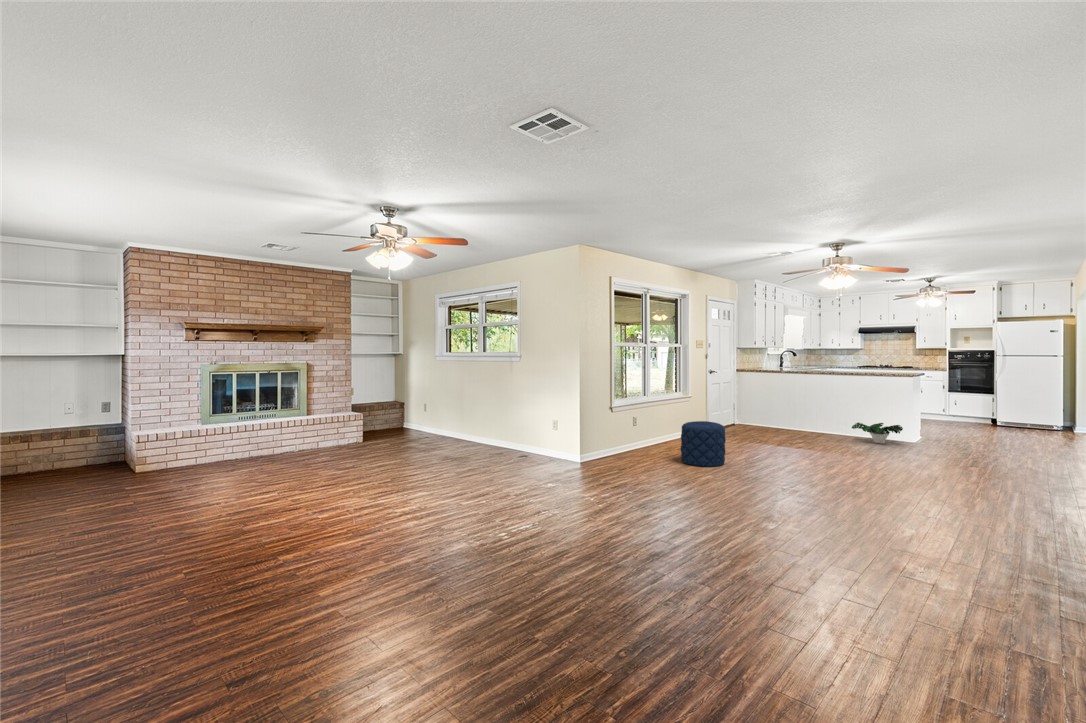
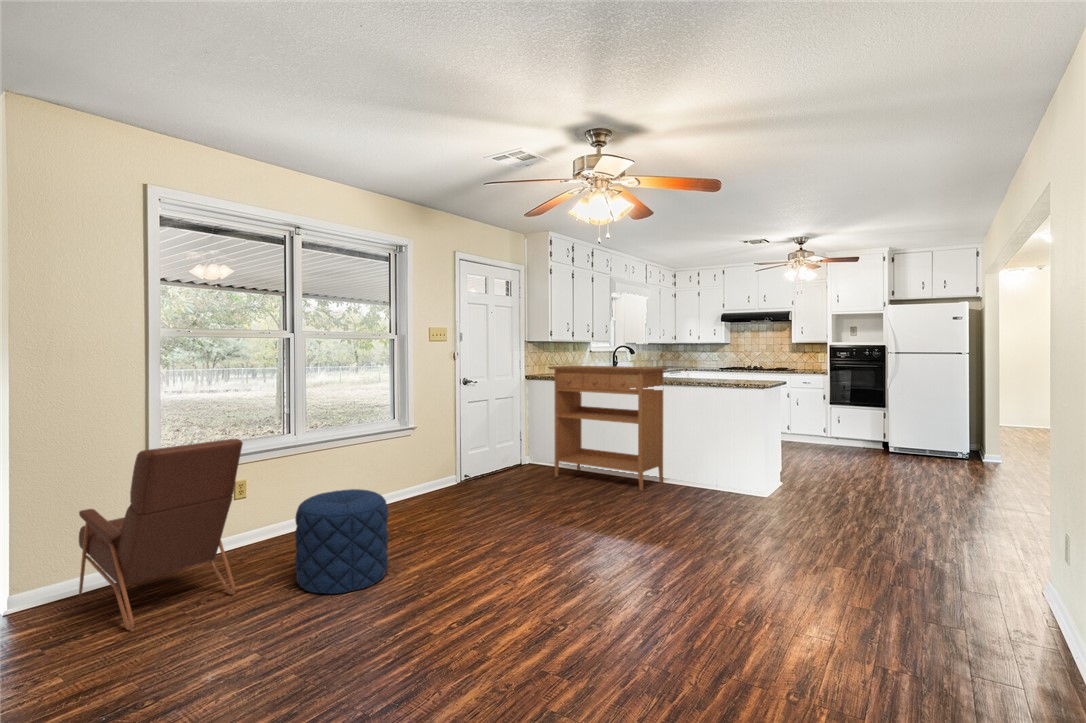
console table: none [759,363,843,438] -> present [548,366,668,491]
armchair: none [592,393,671,472] -> present [79,439,243,630]
potted plant: present [852,423,903,443] -> none [675,464,749,499]

